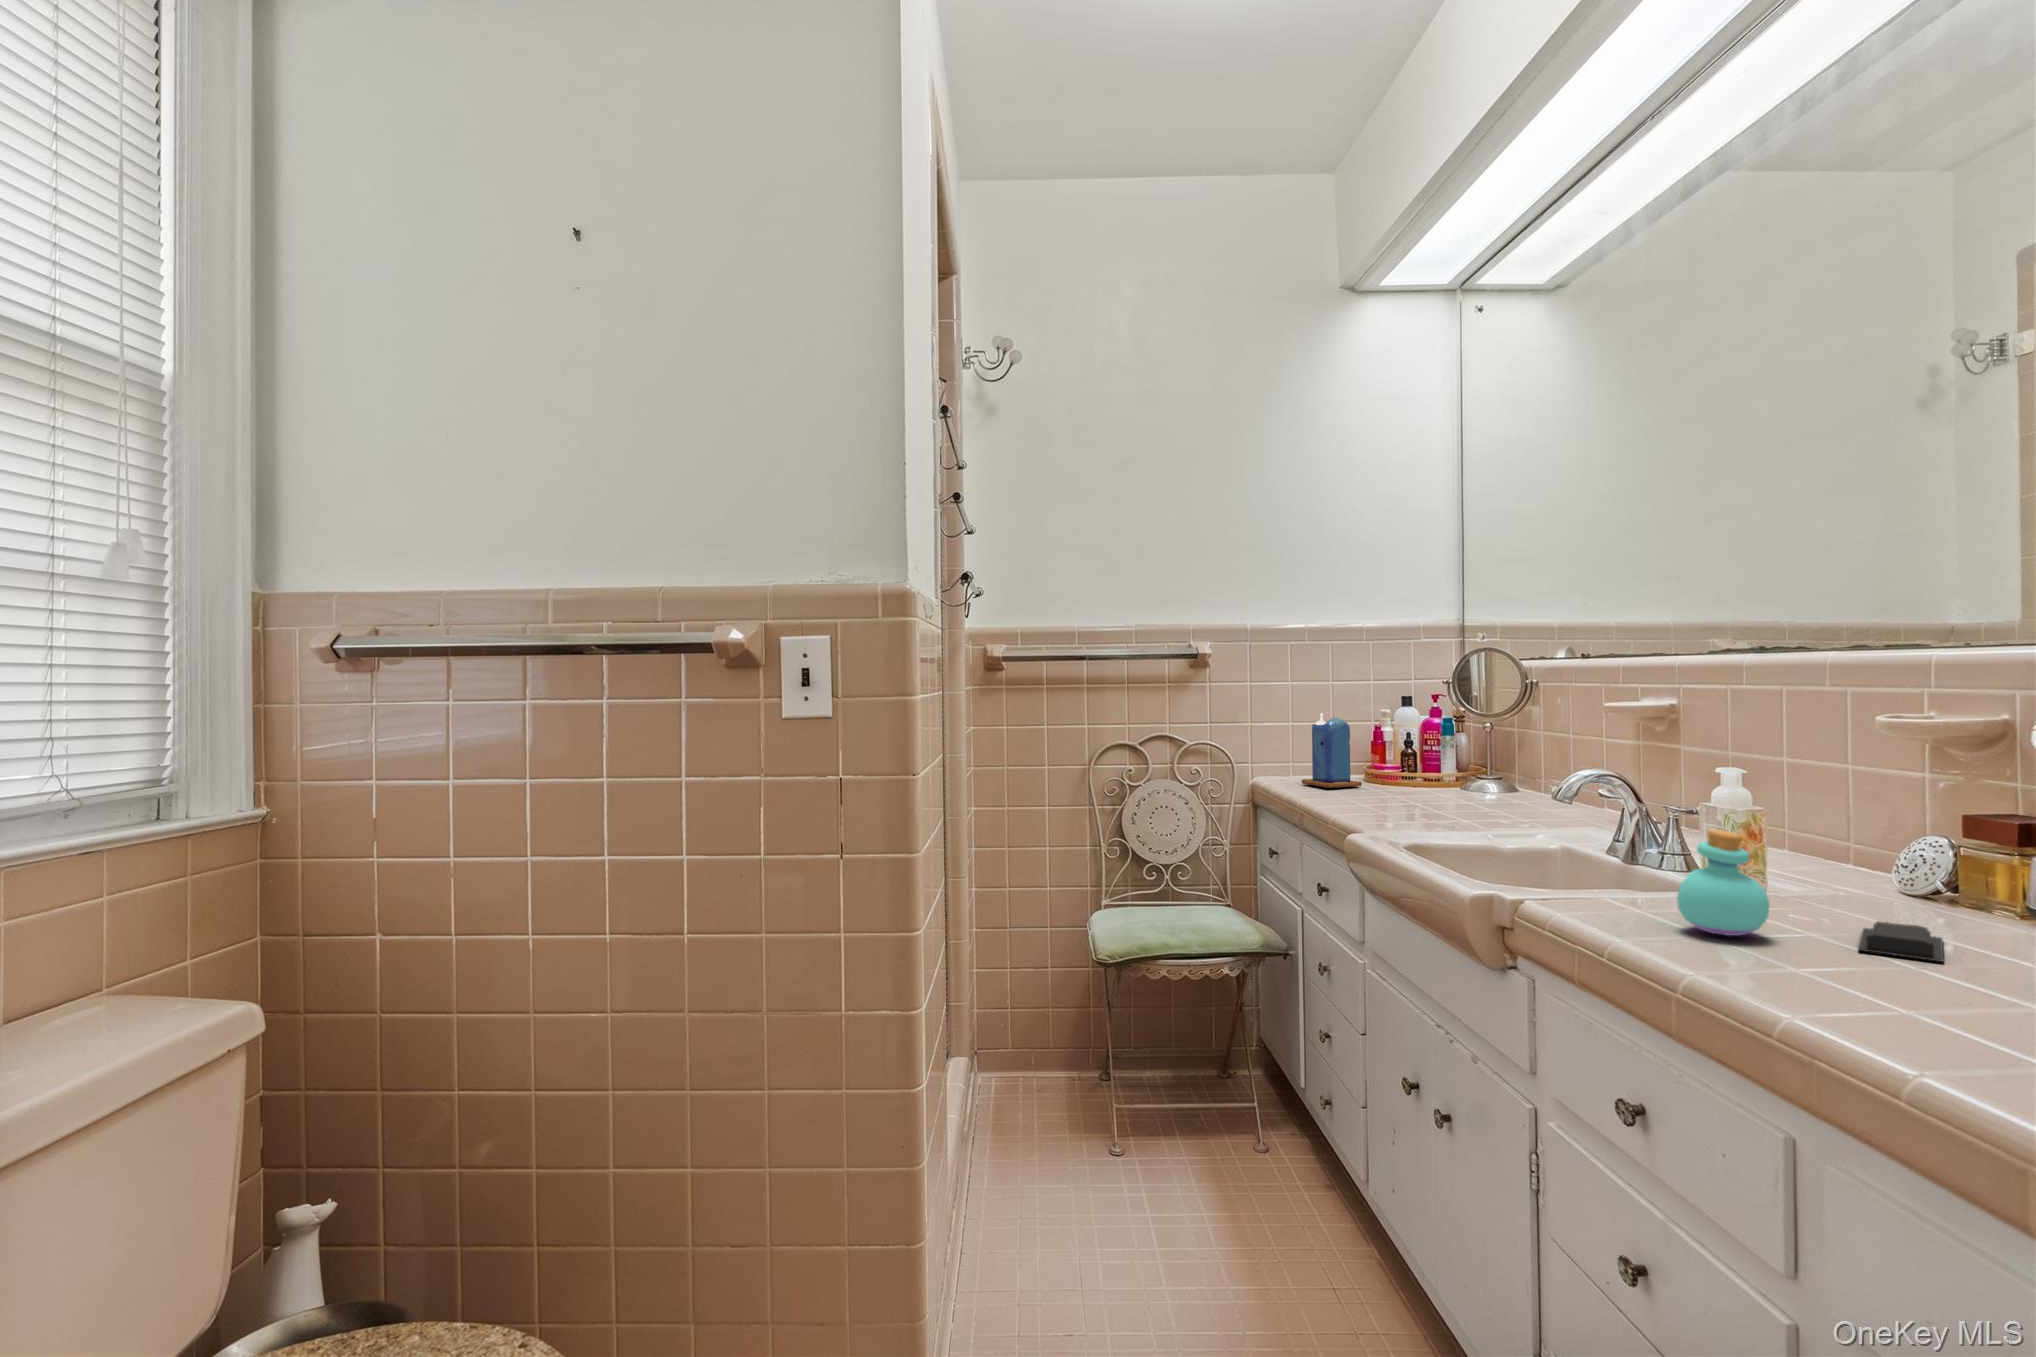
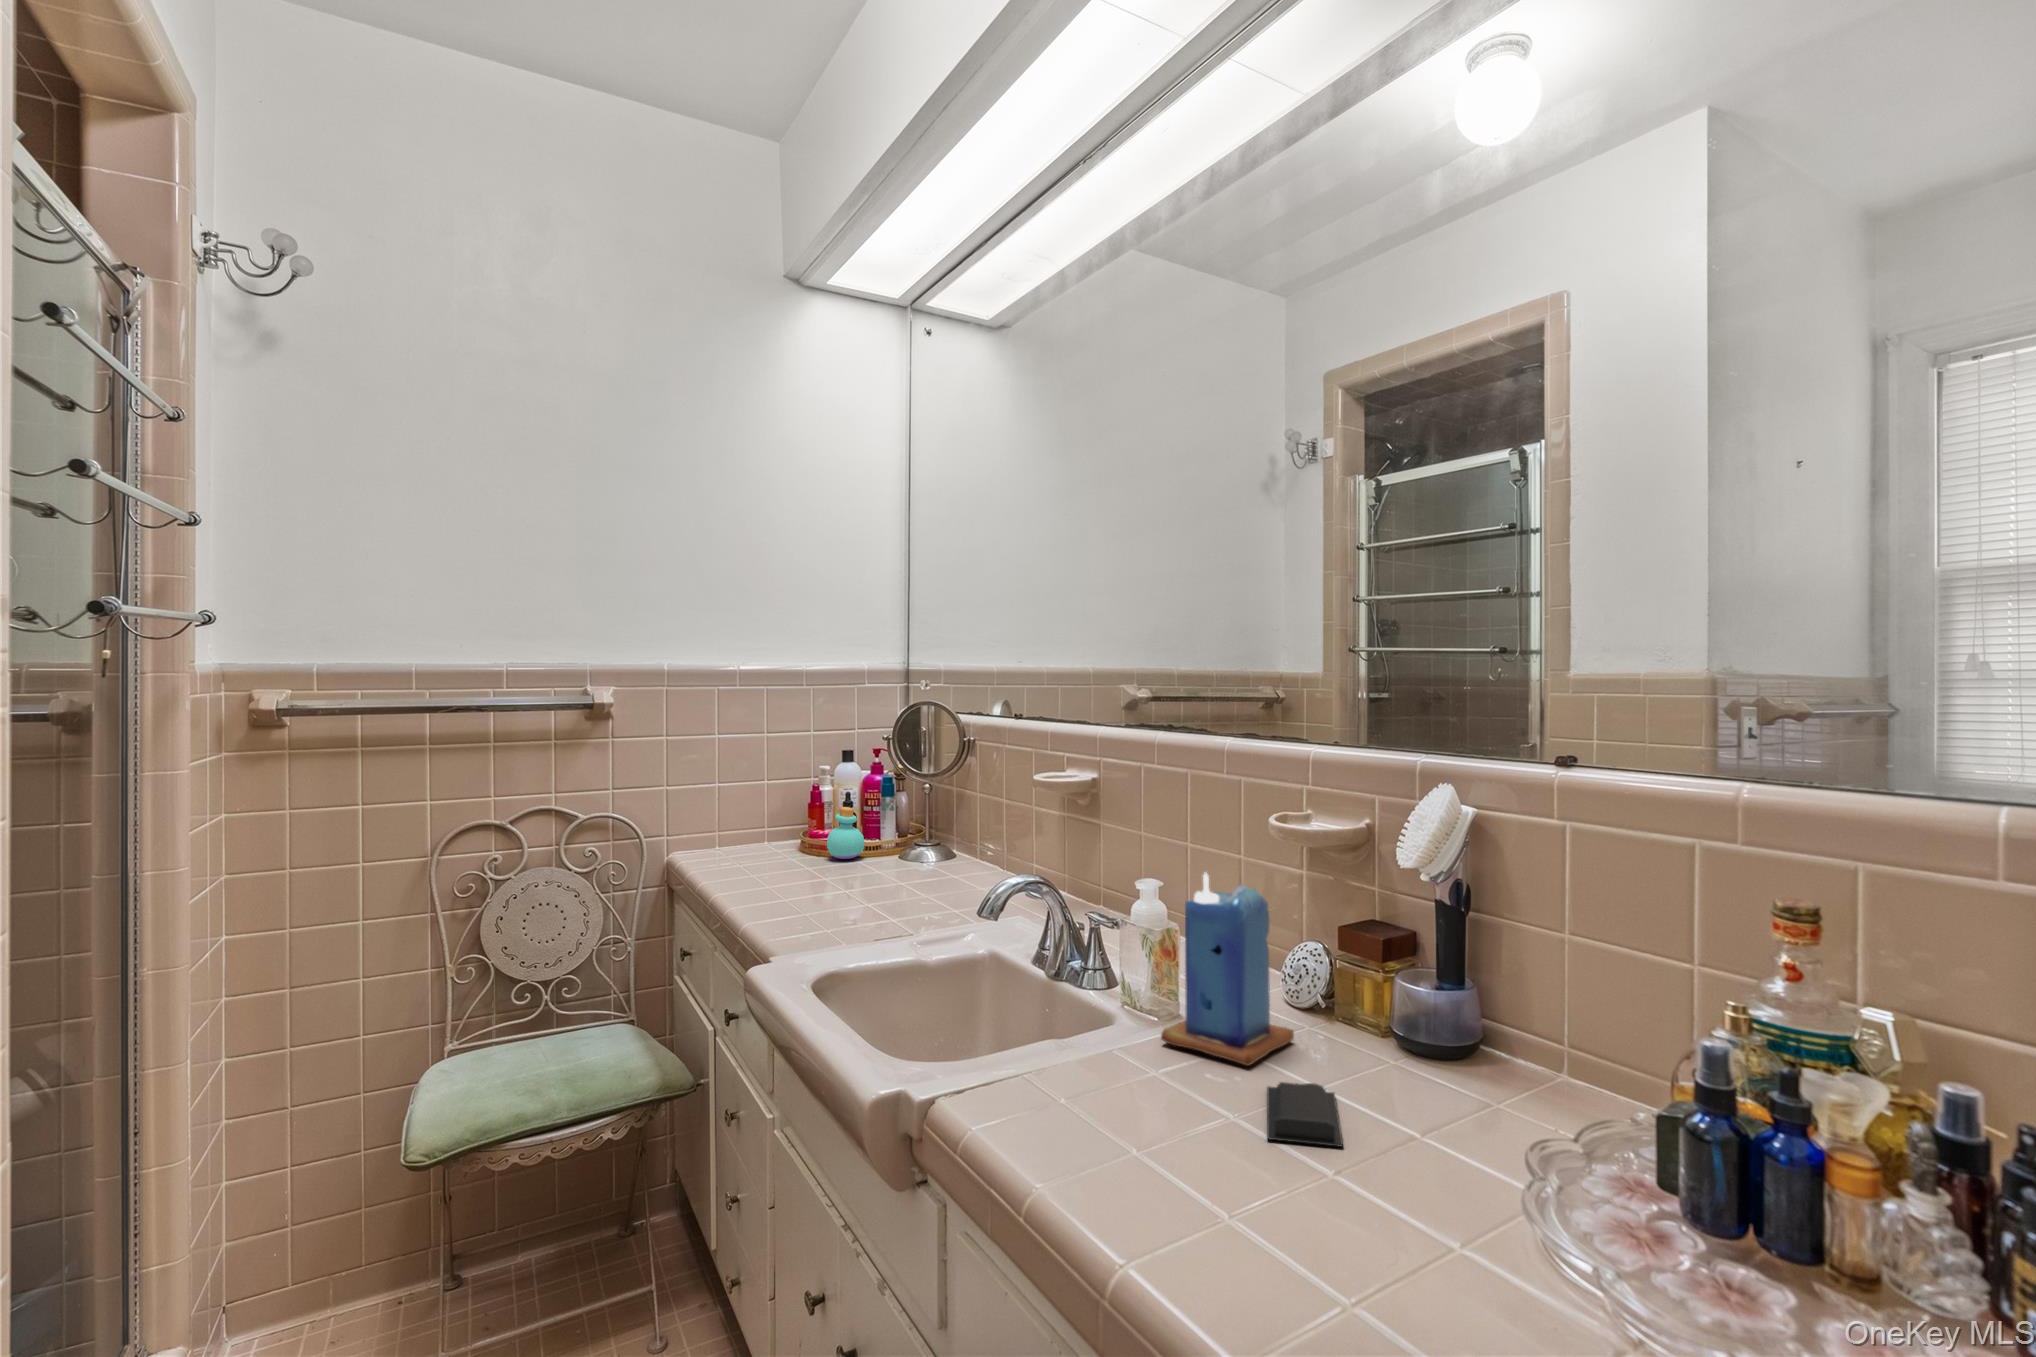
candle: present [1302,713,1361,788] -> present [1161,873,1294,1066]
perfume bottle: present [1677,830,1770,936] -> present [827,807,865,859]

